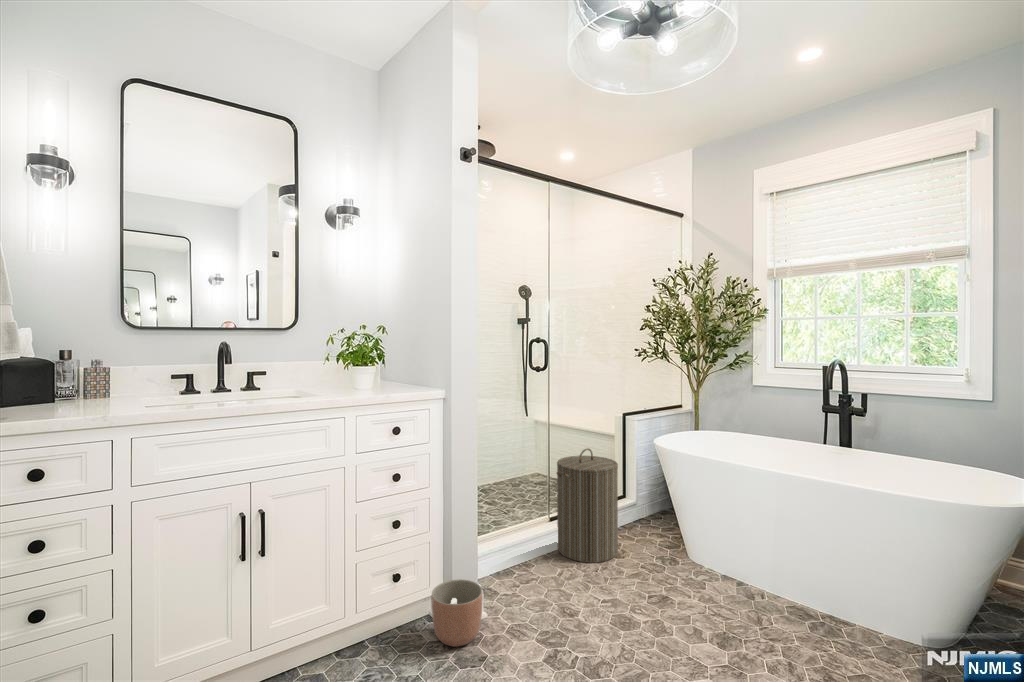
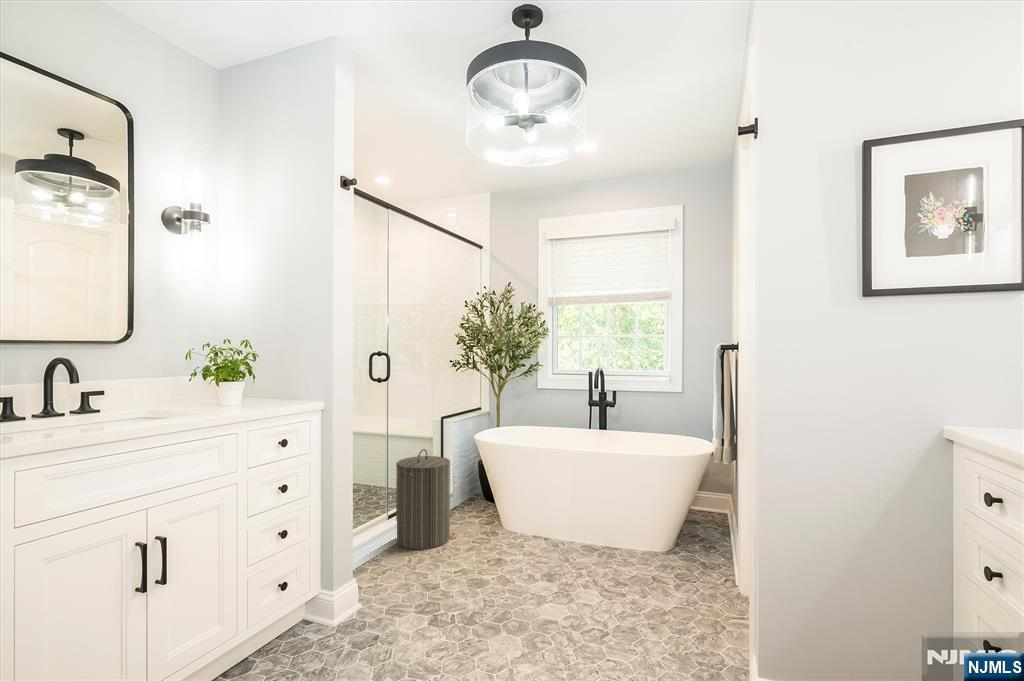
planter: present [432,579,483,647] -> none [319,576,368,637]

